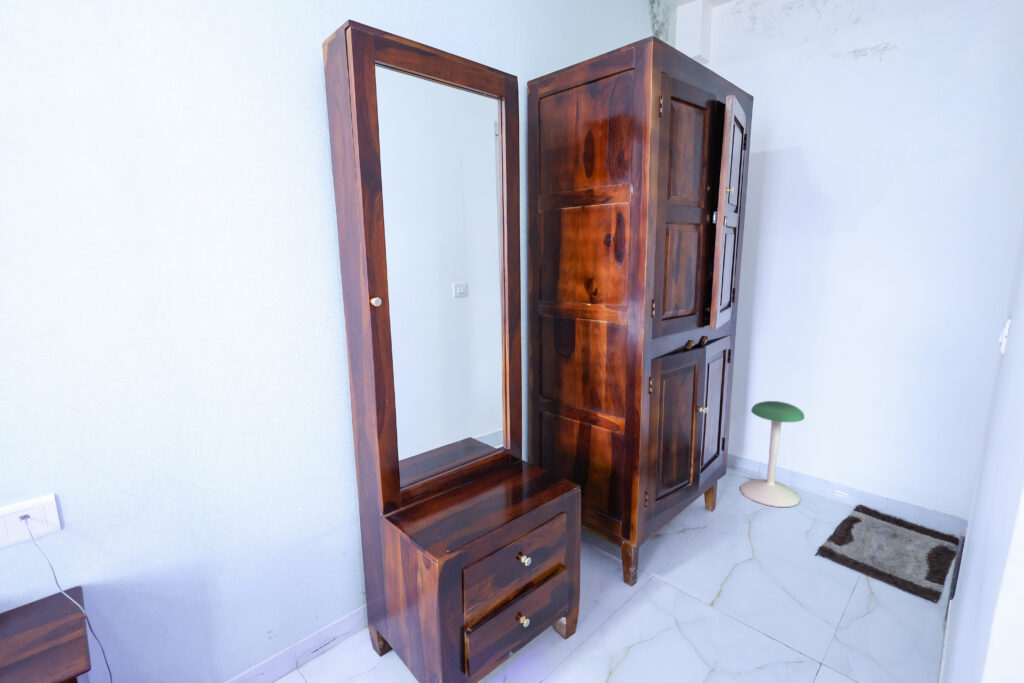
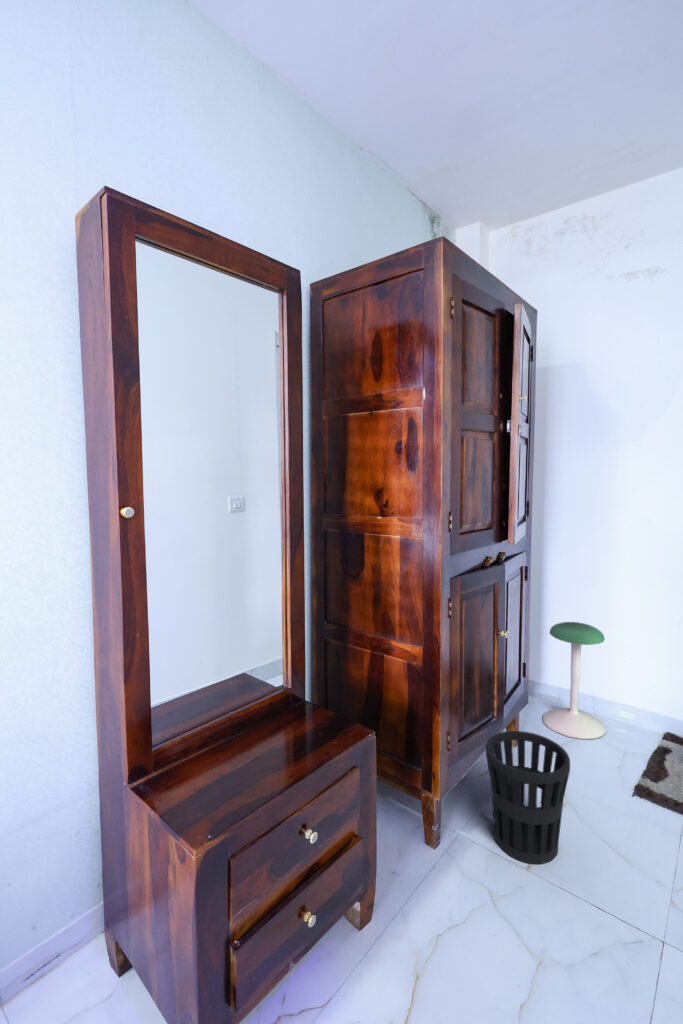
wastebasket: none [679,494,755,603] -> present [486,731,570,864]

